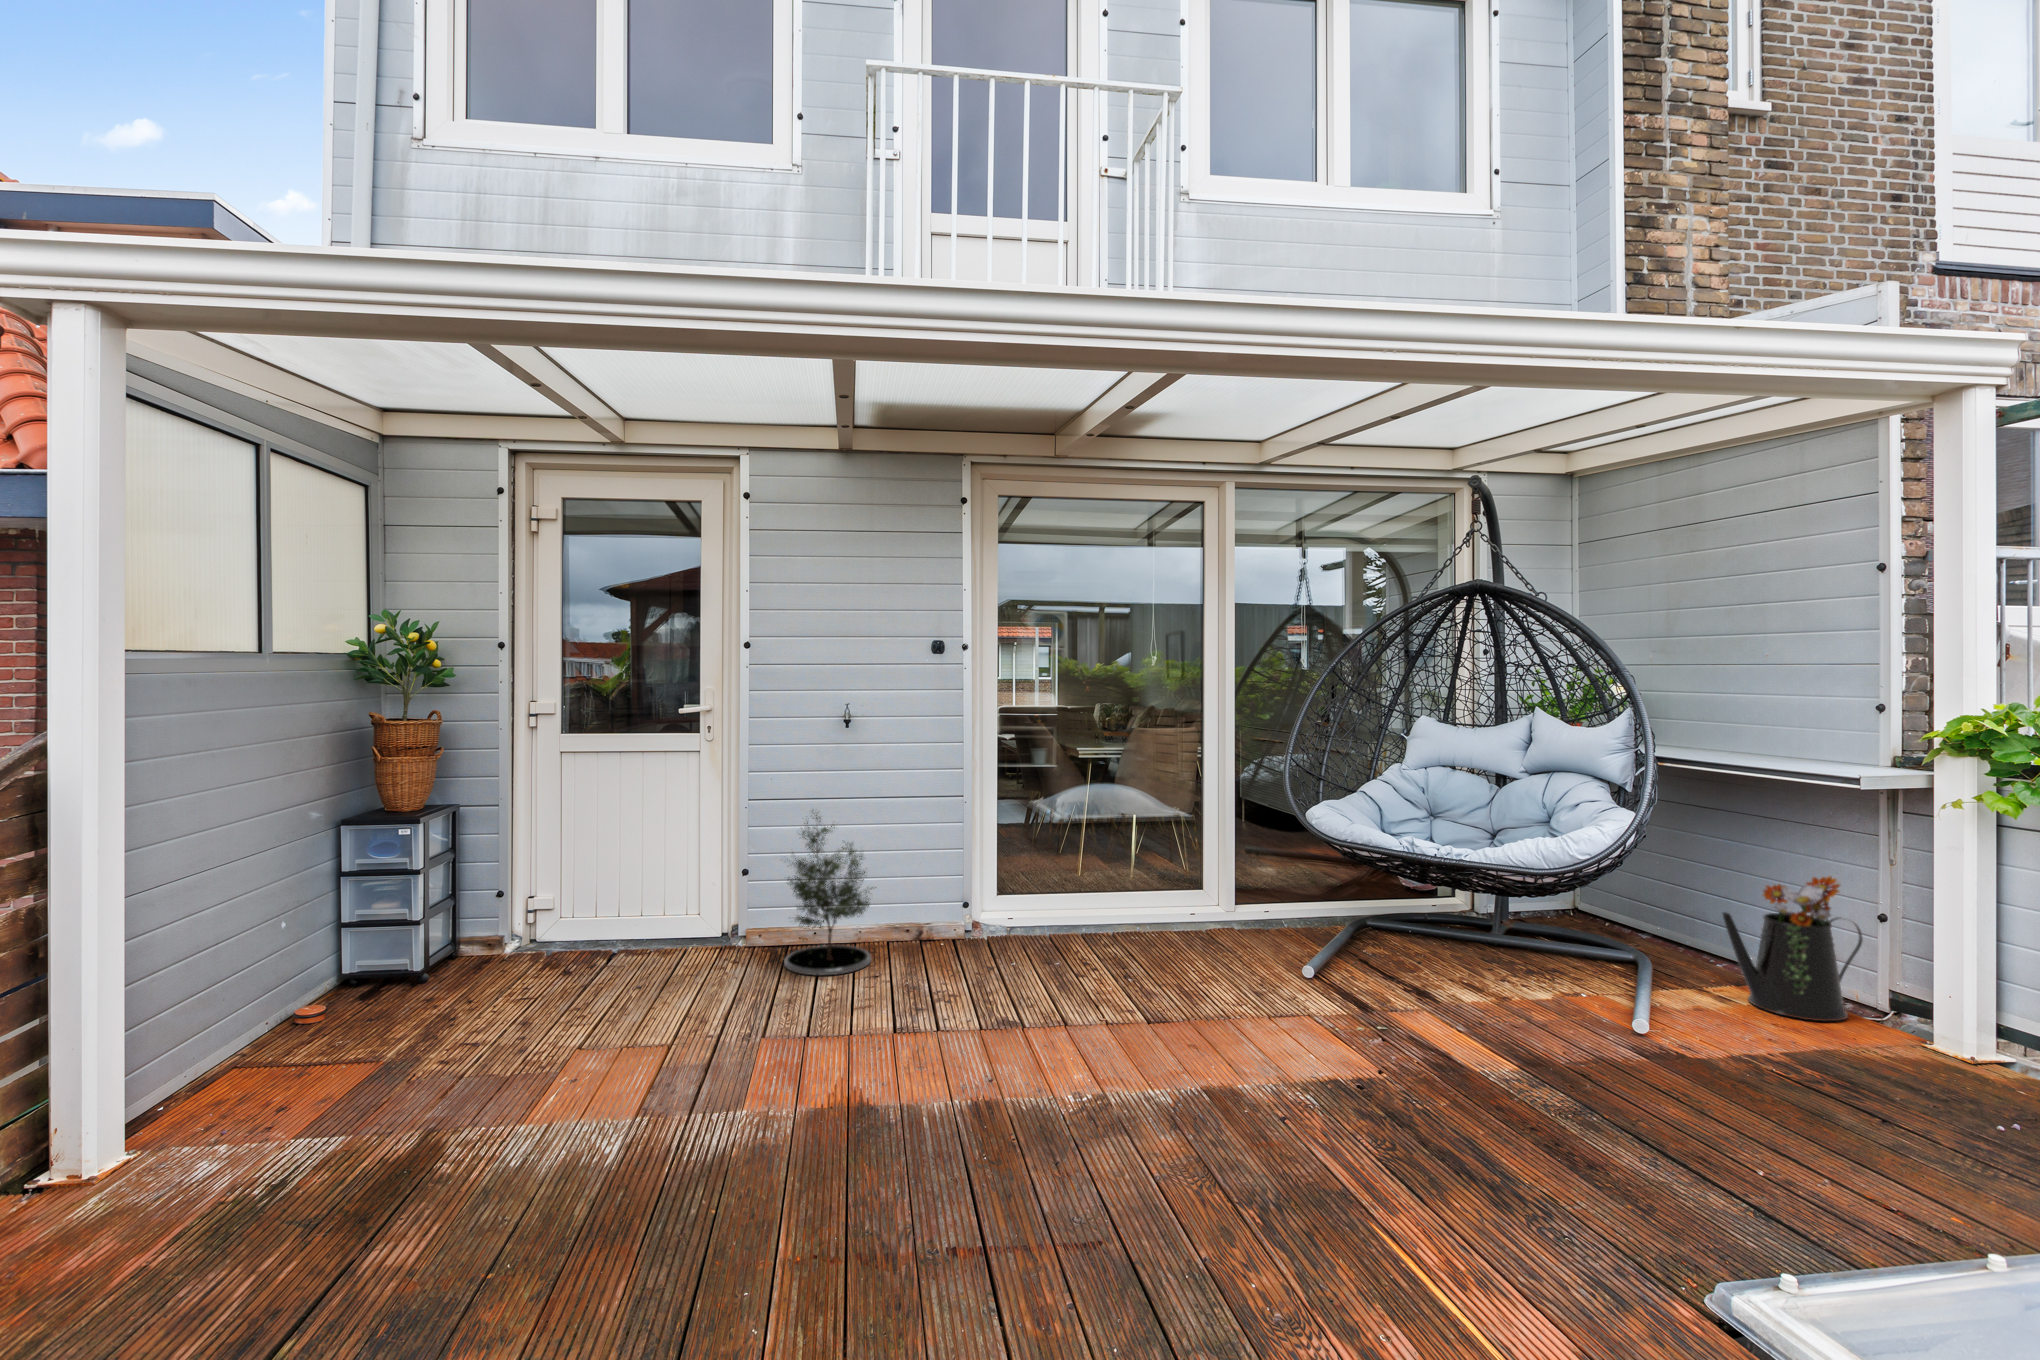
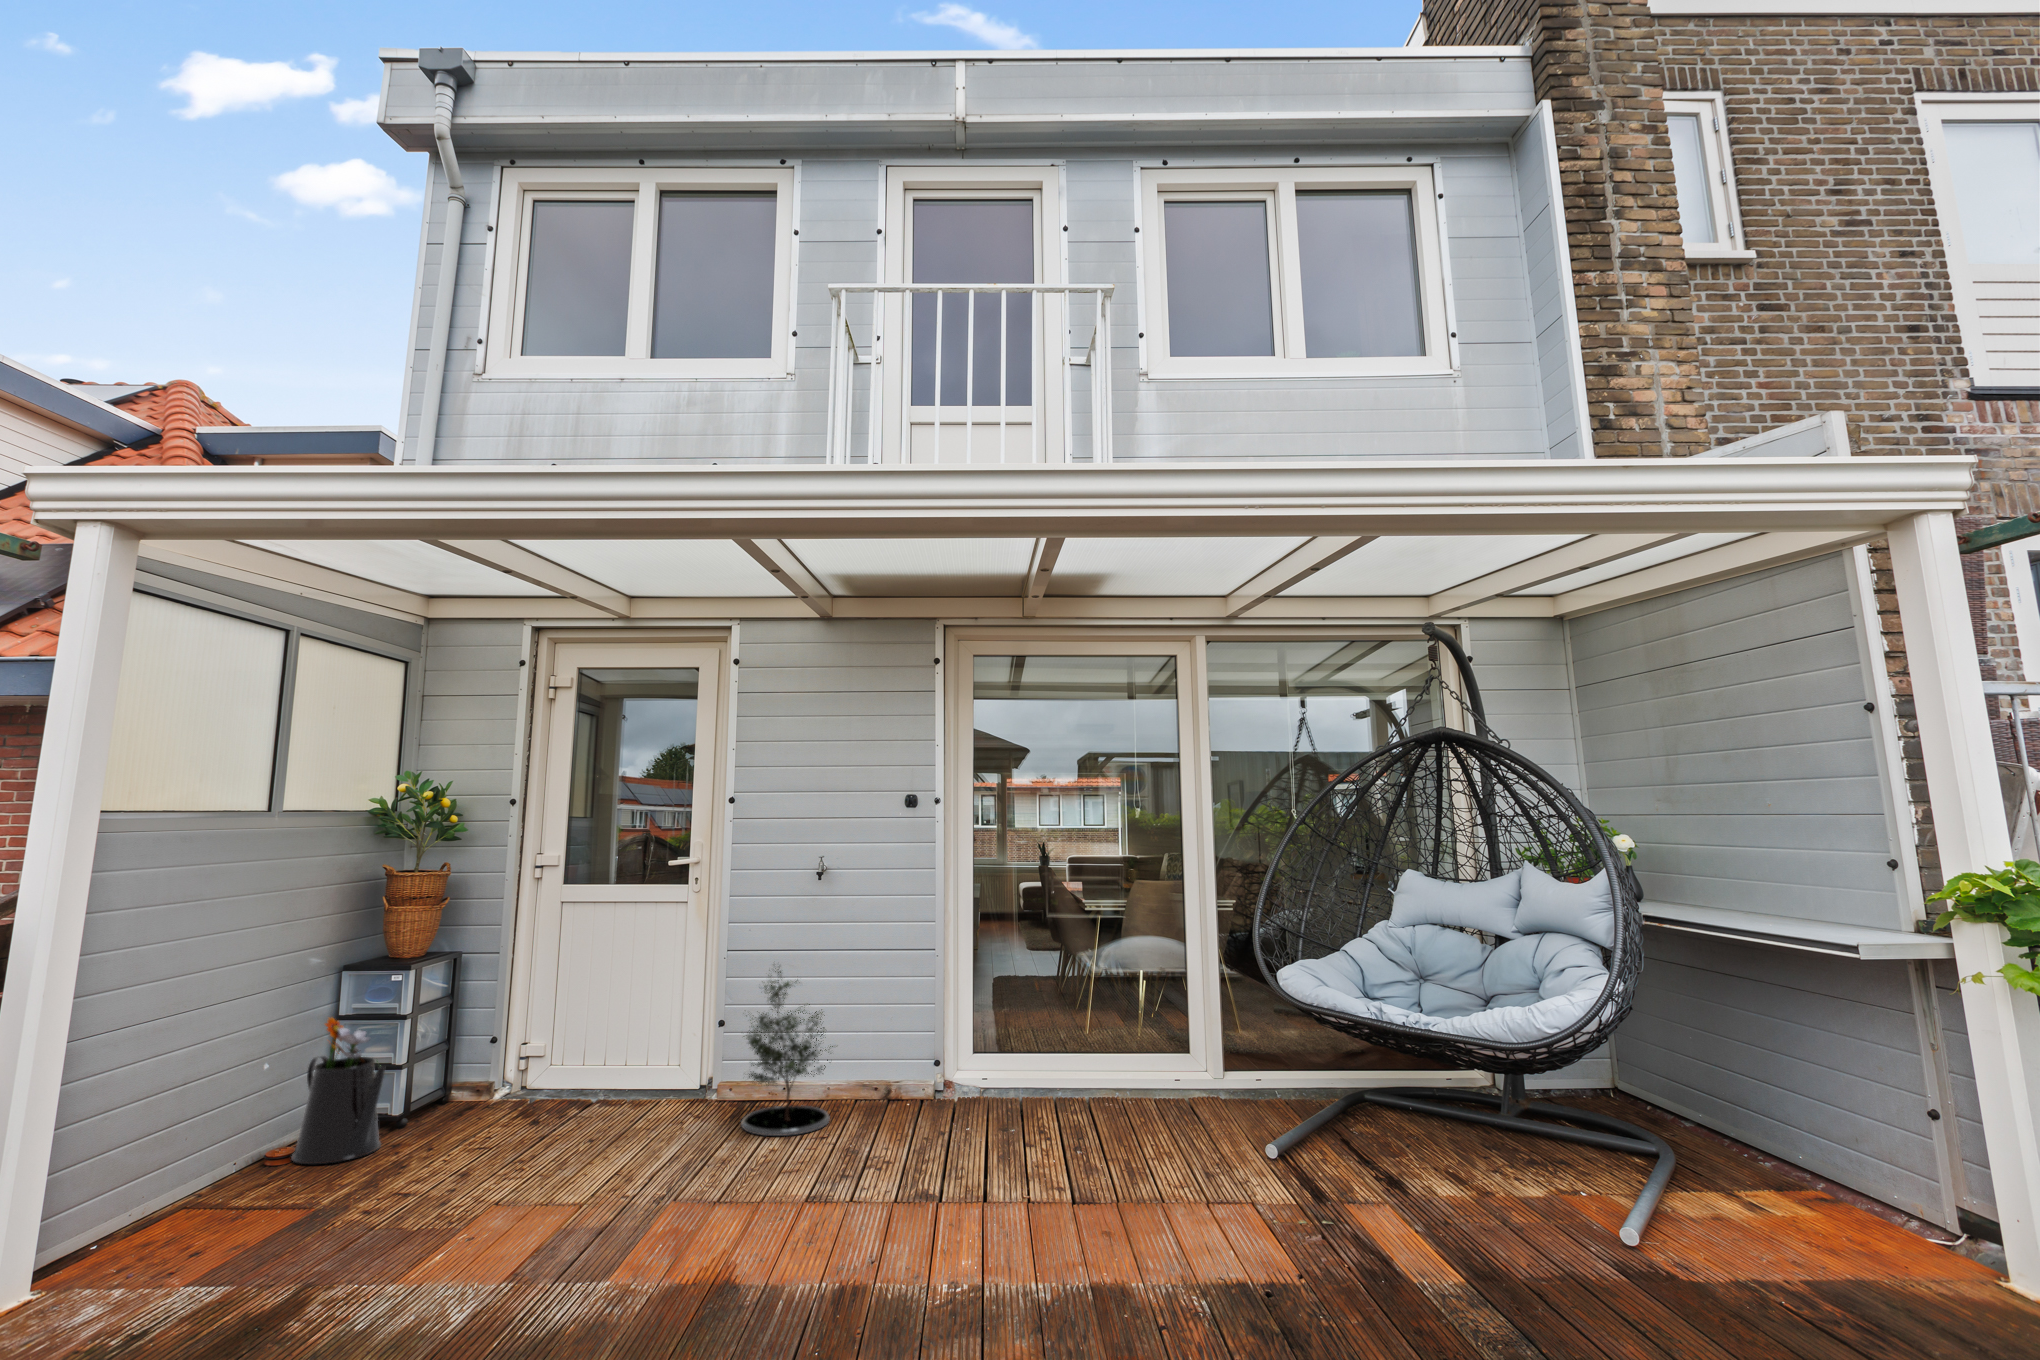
watering can: present [1723,876,1862,1021] -> present [291,1018,385,1164]

